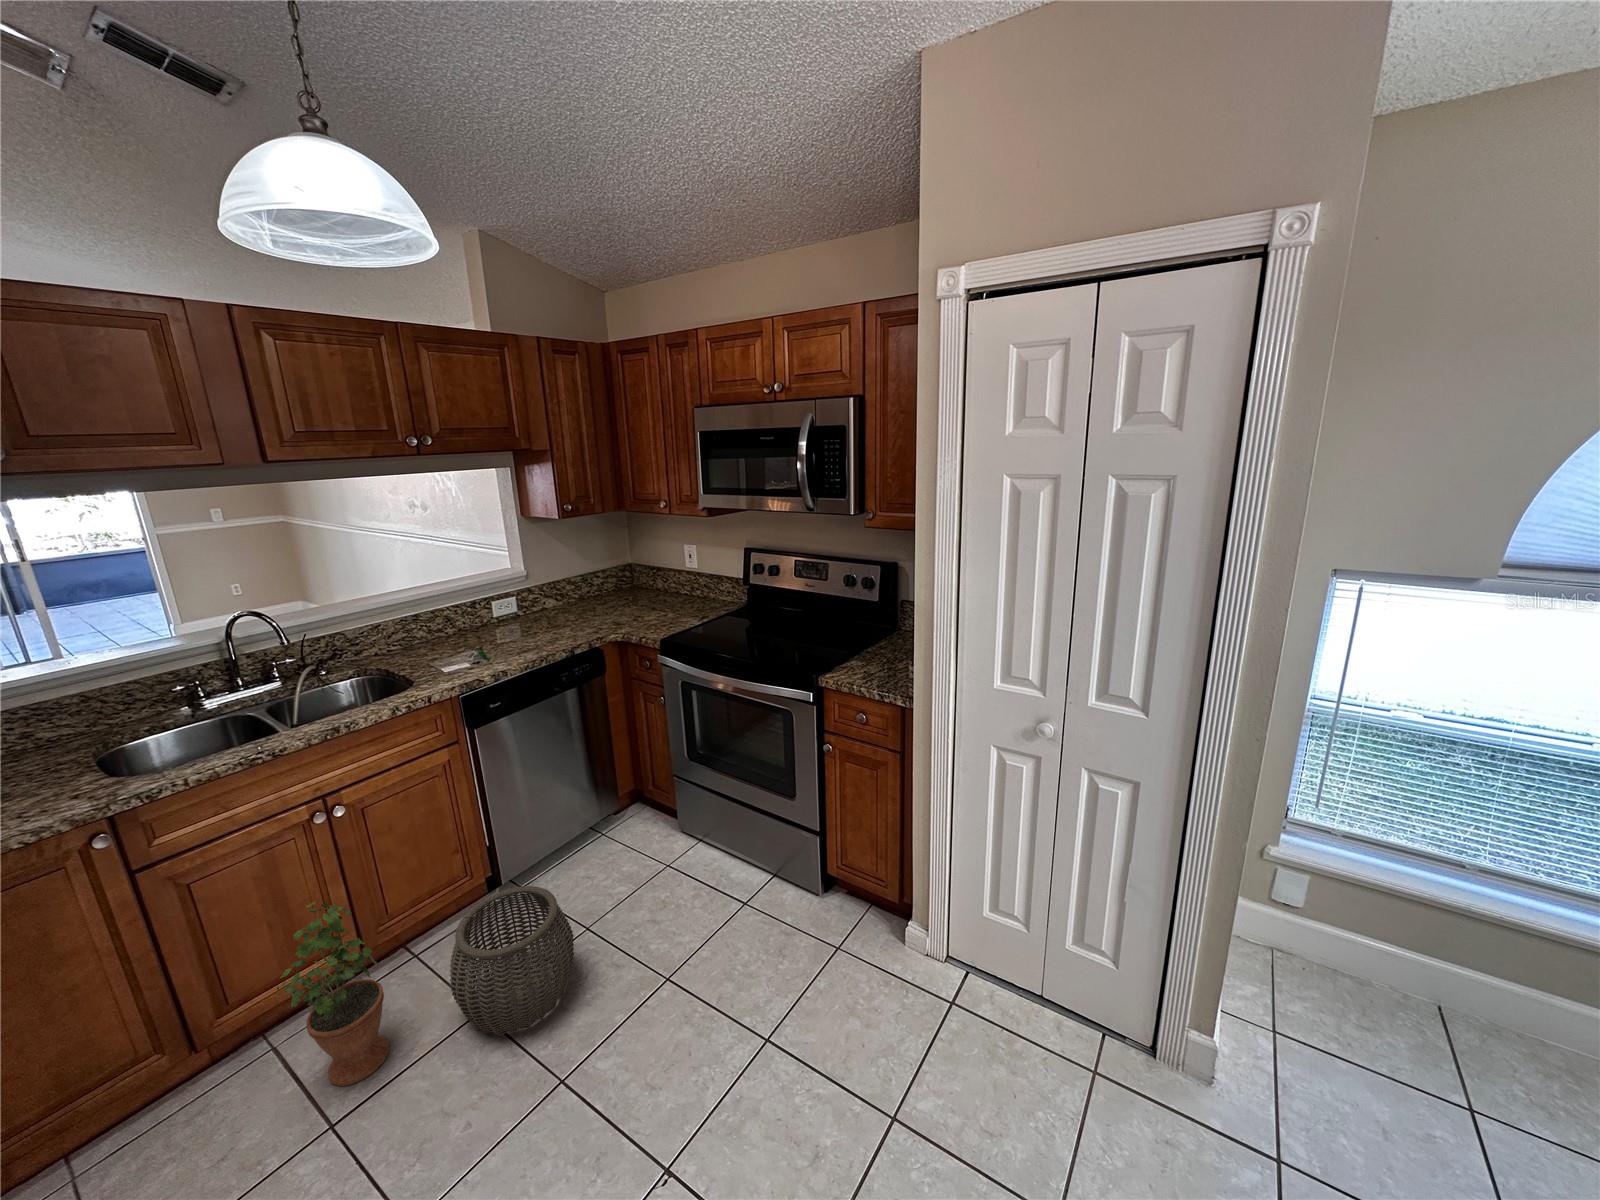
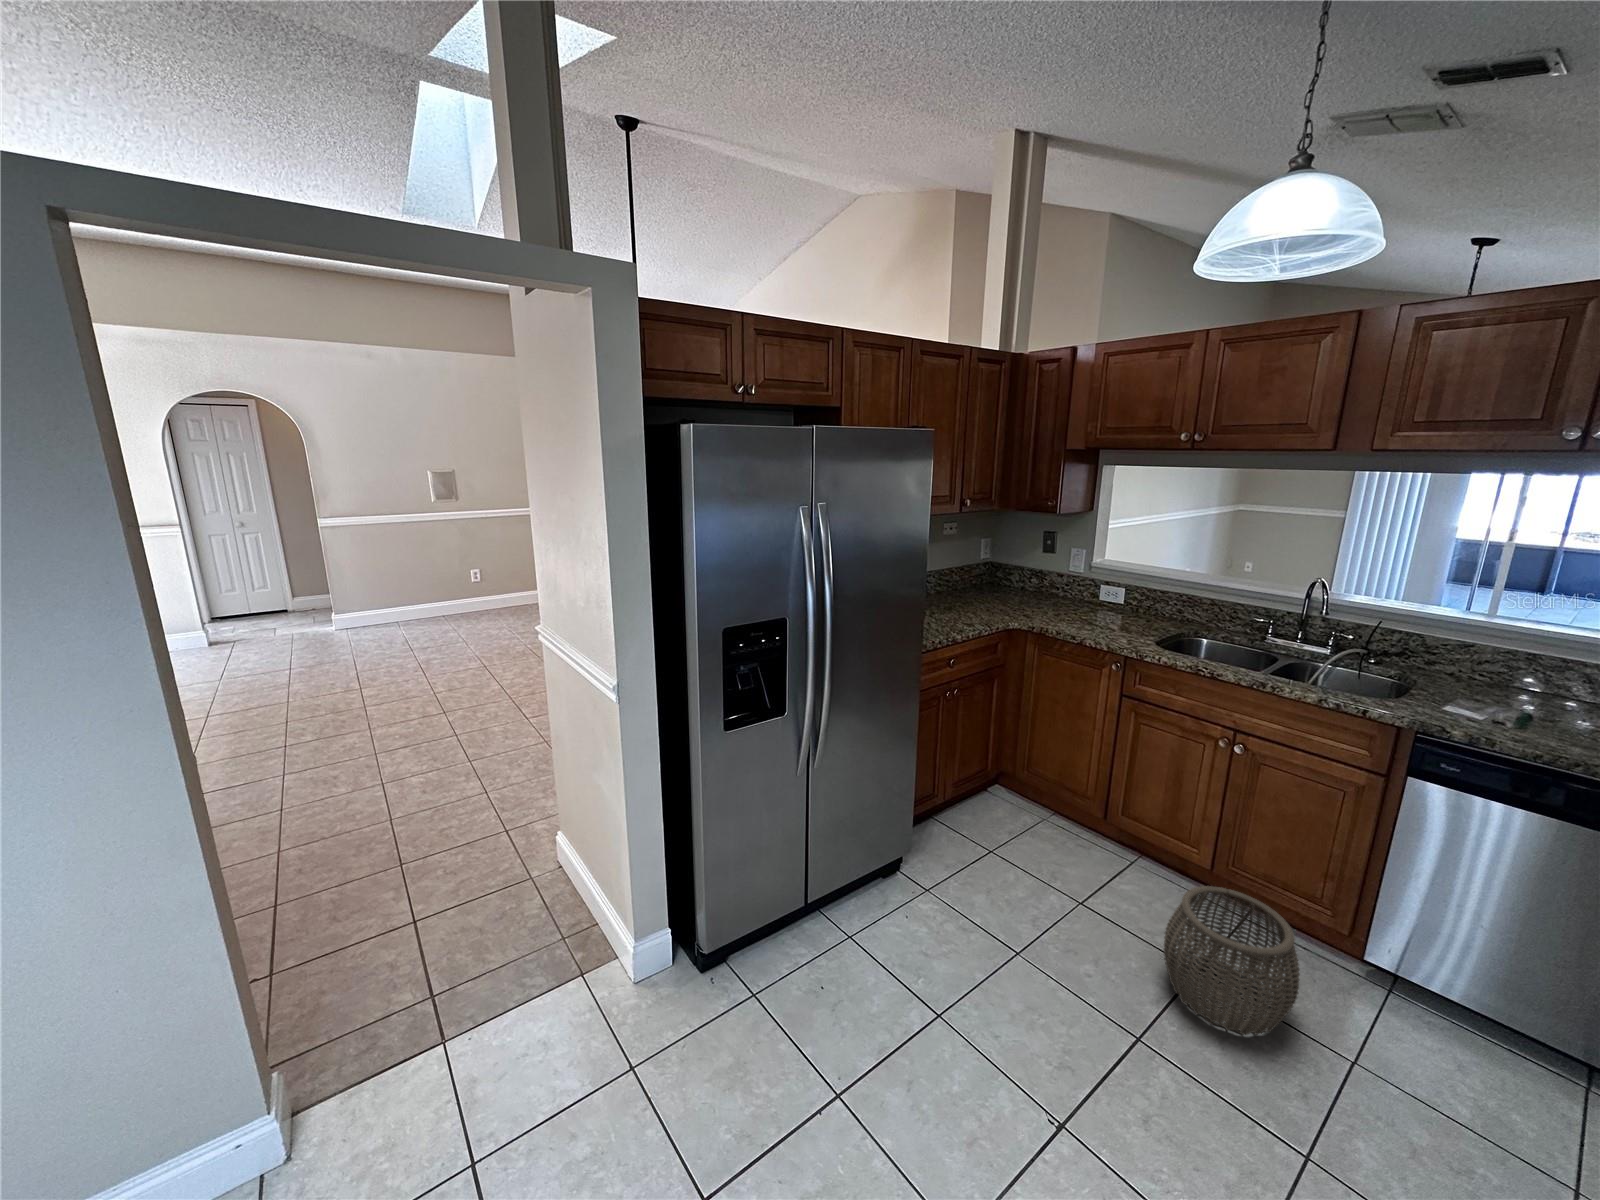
potted plant: present [276,902,389,1086] -> none [1110,778,1179,917]

